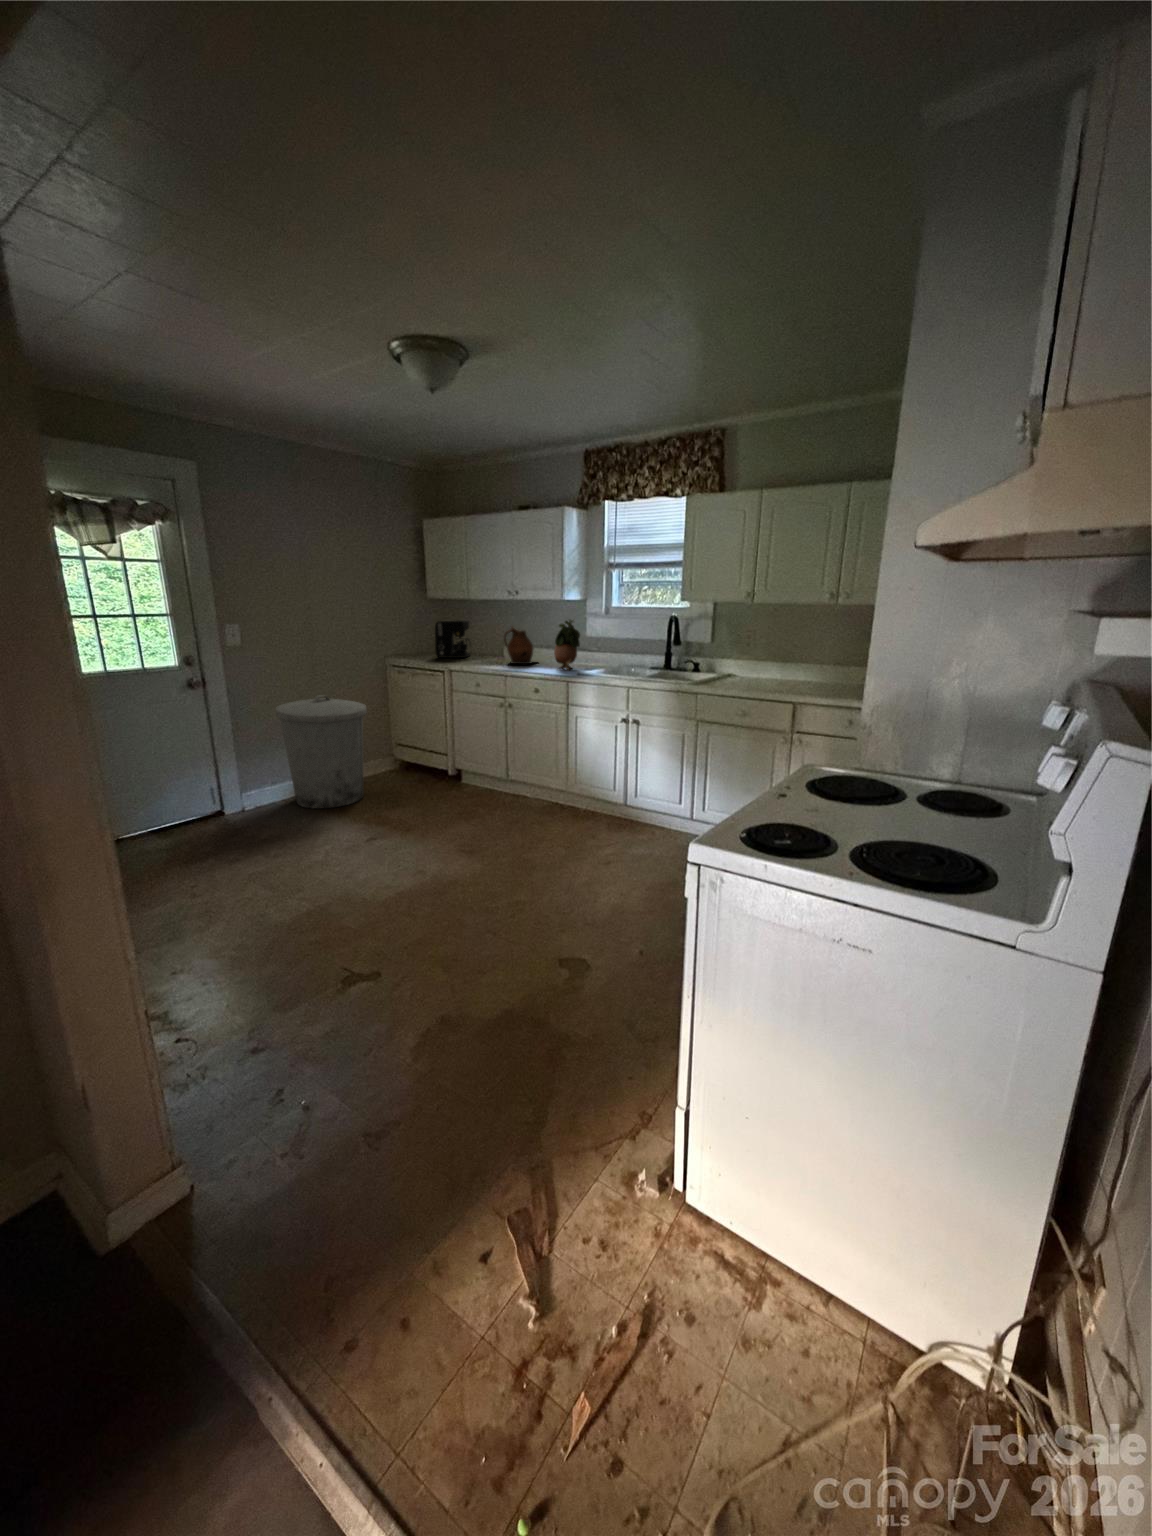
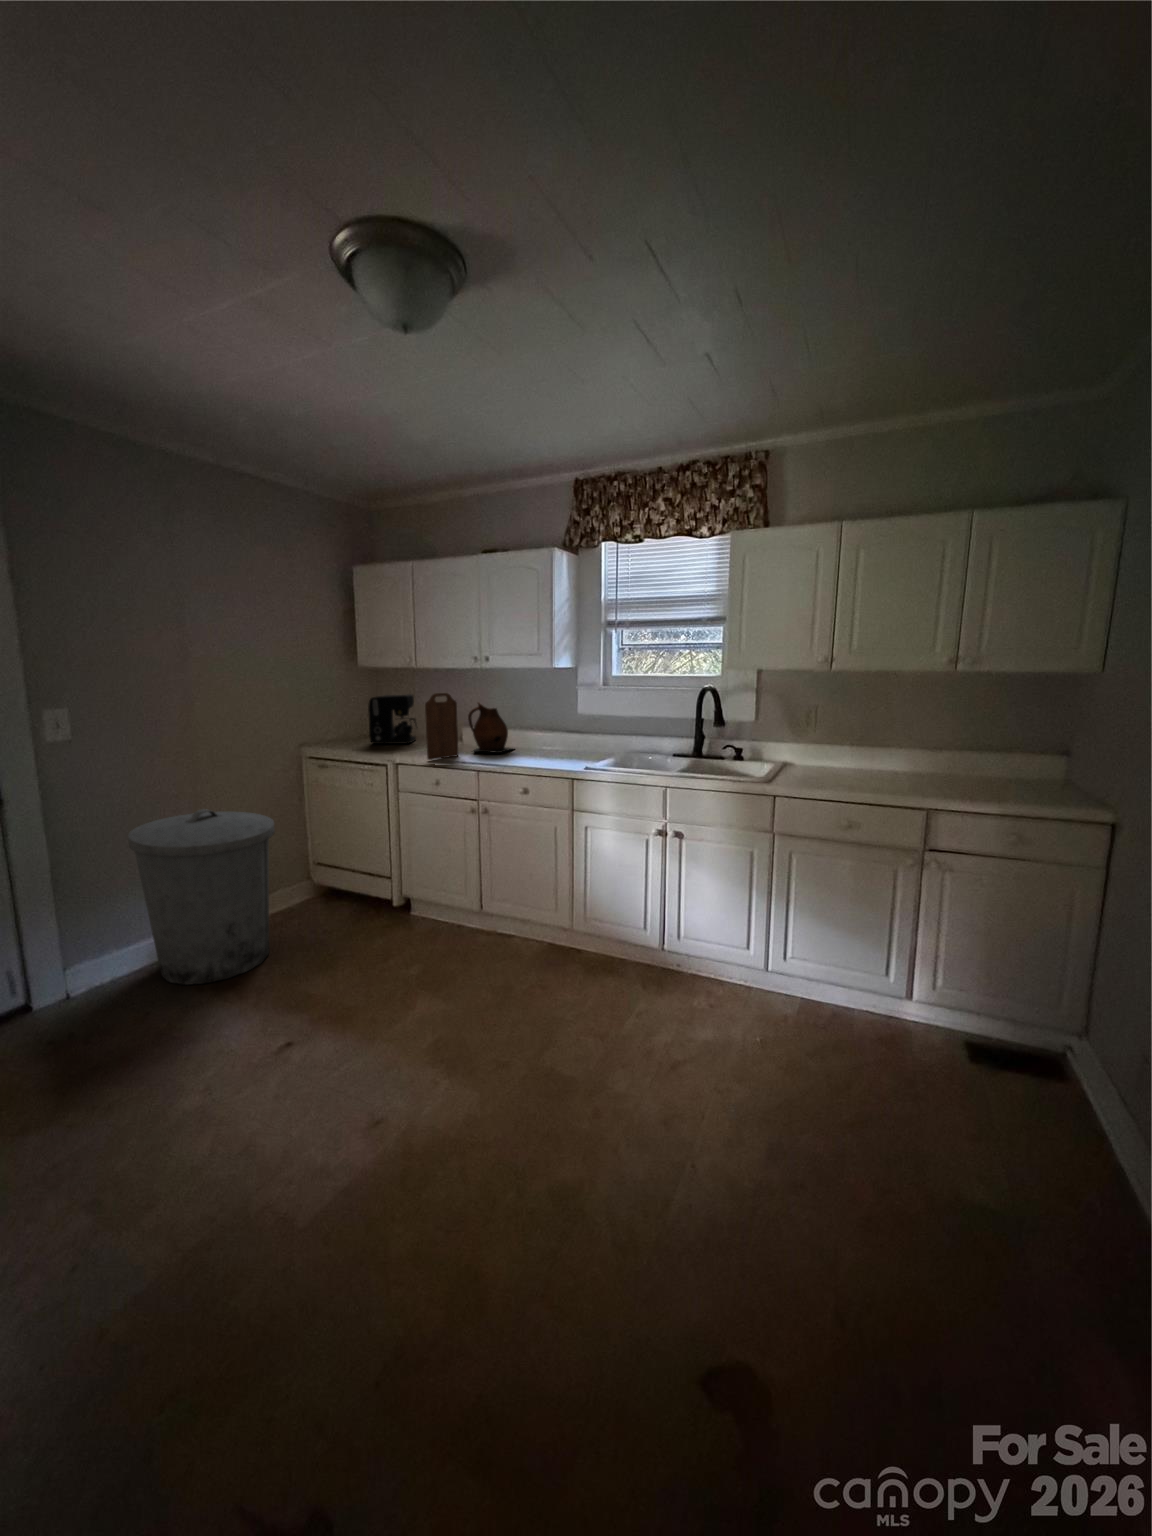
cutting board: none [470,618,495,668] -> present [425,693,458,760]
potted plant: present [554,620,580,670] -> none [543,692,579,761]

